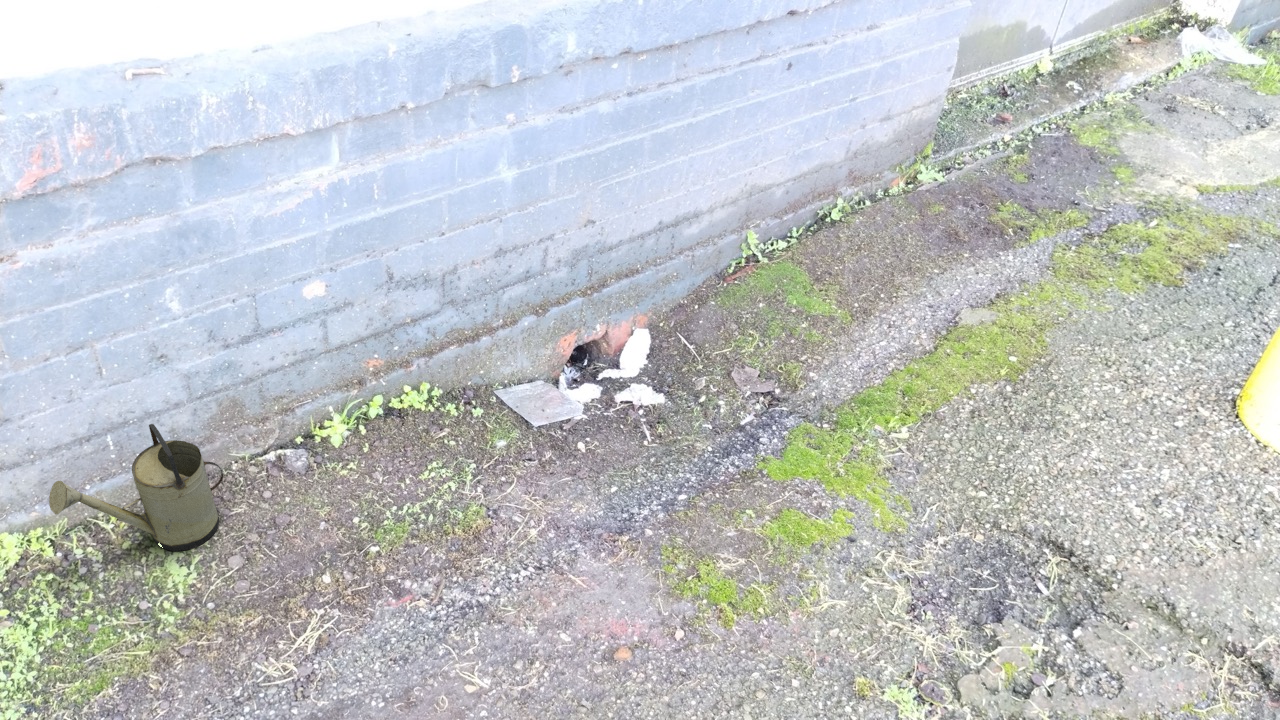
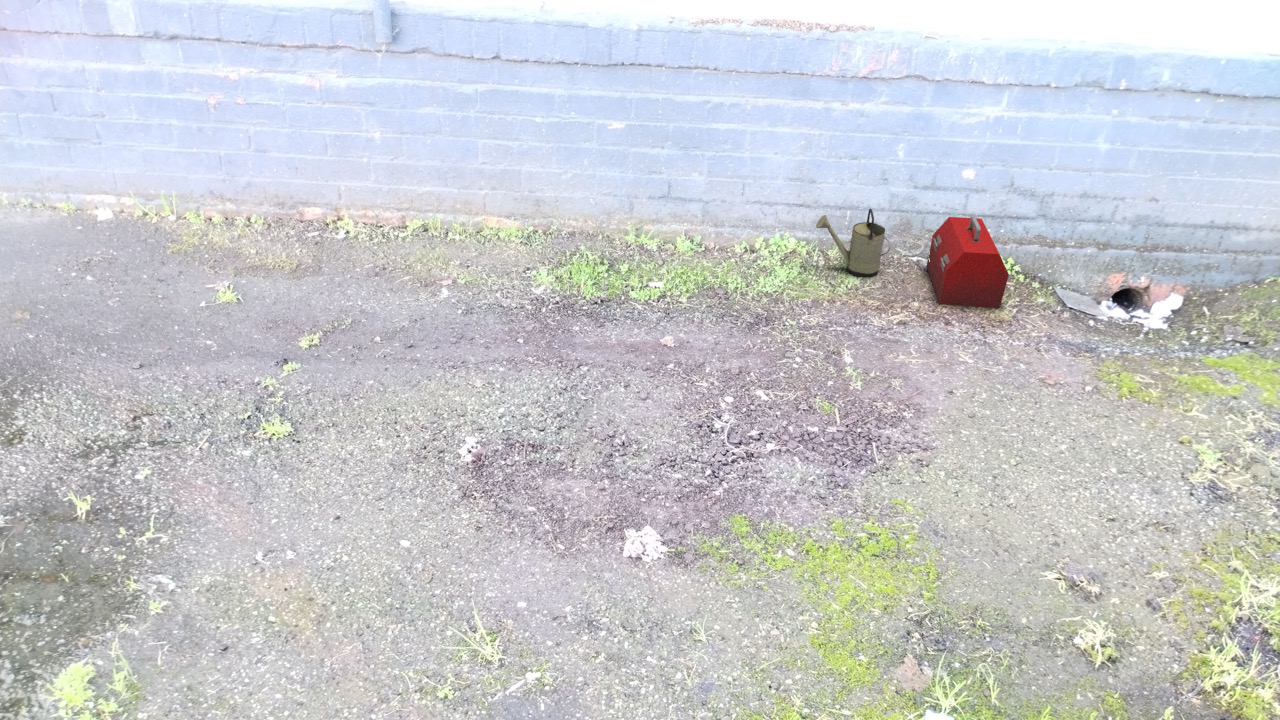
toolbox: none [287,351,461,551] -> present [927,216,1009,308]

